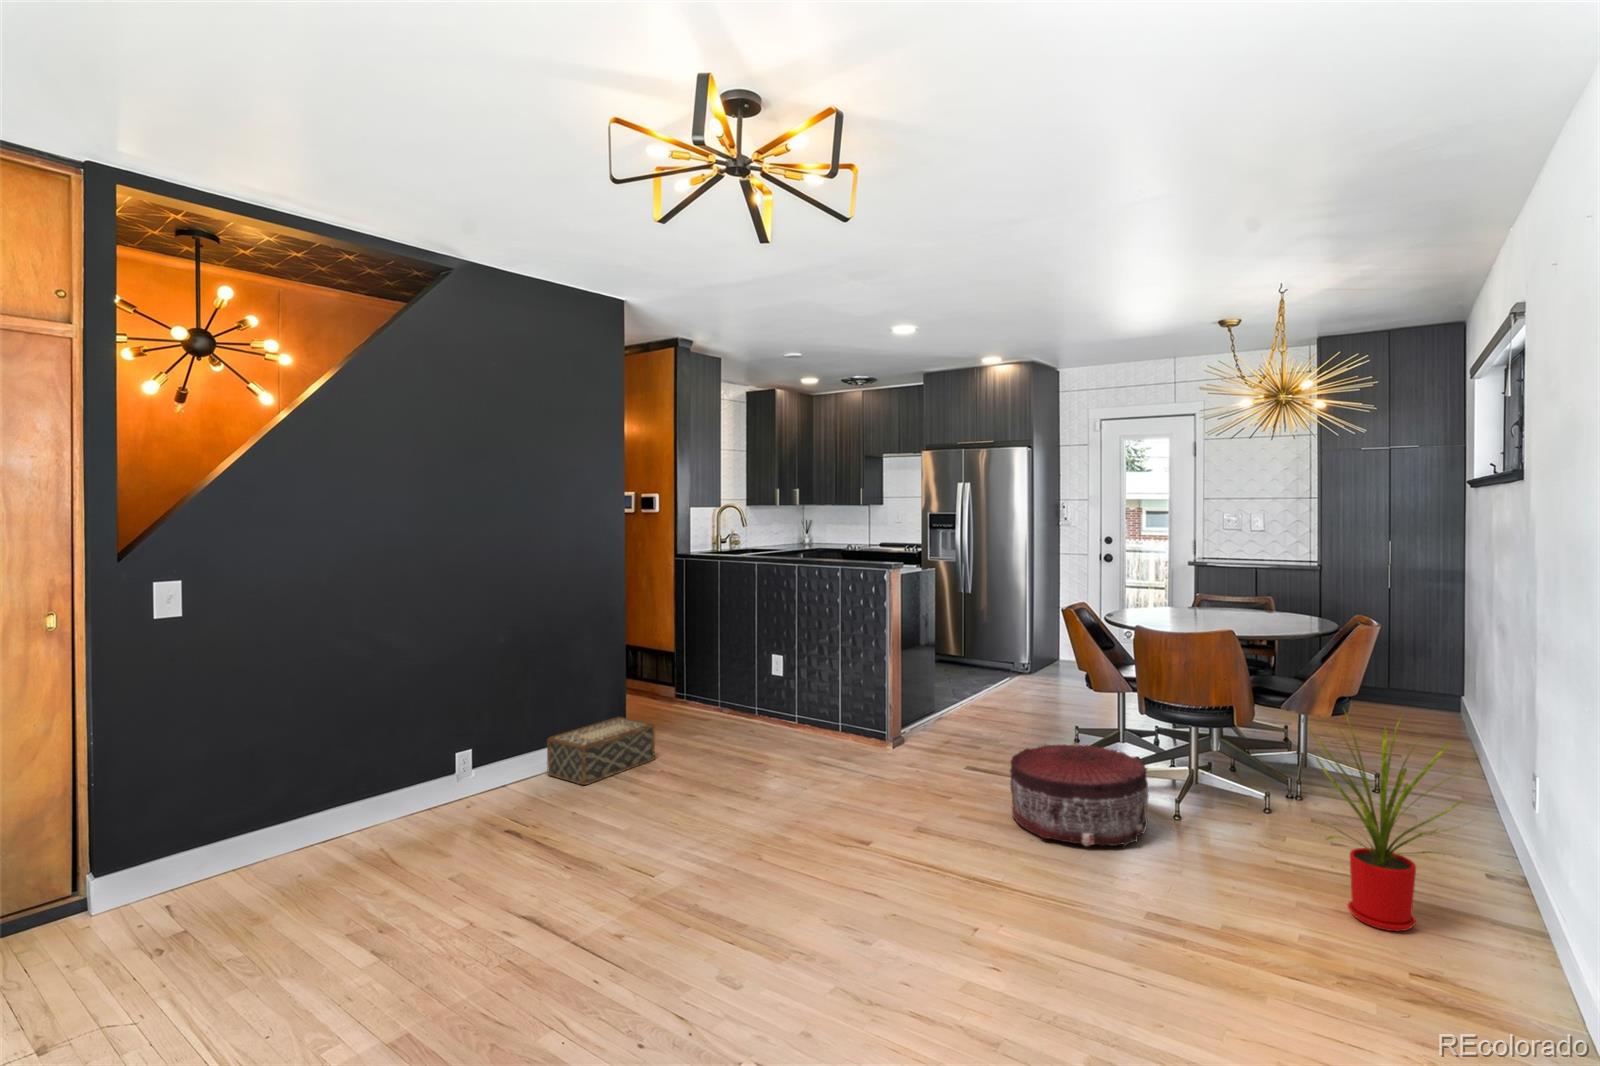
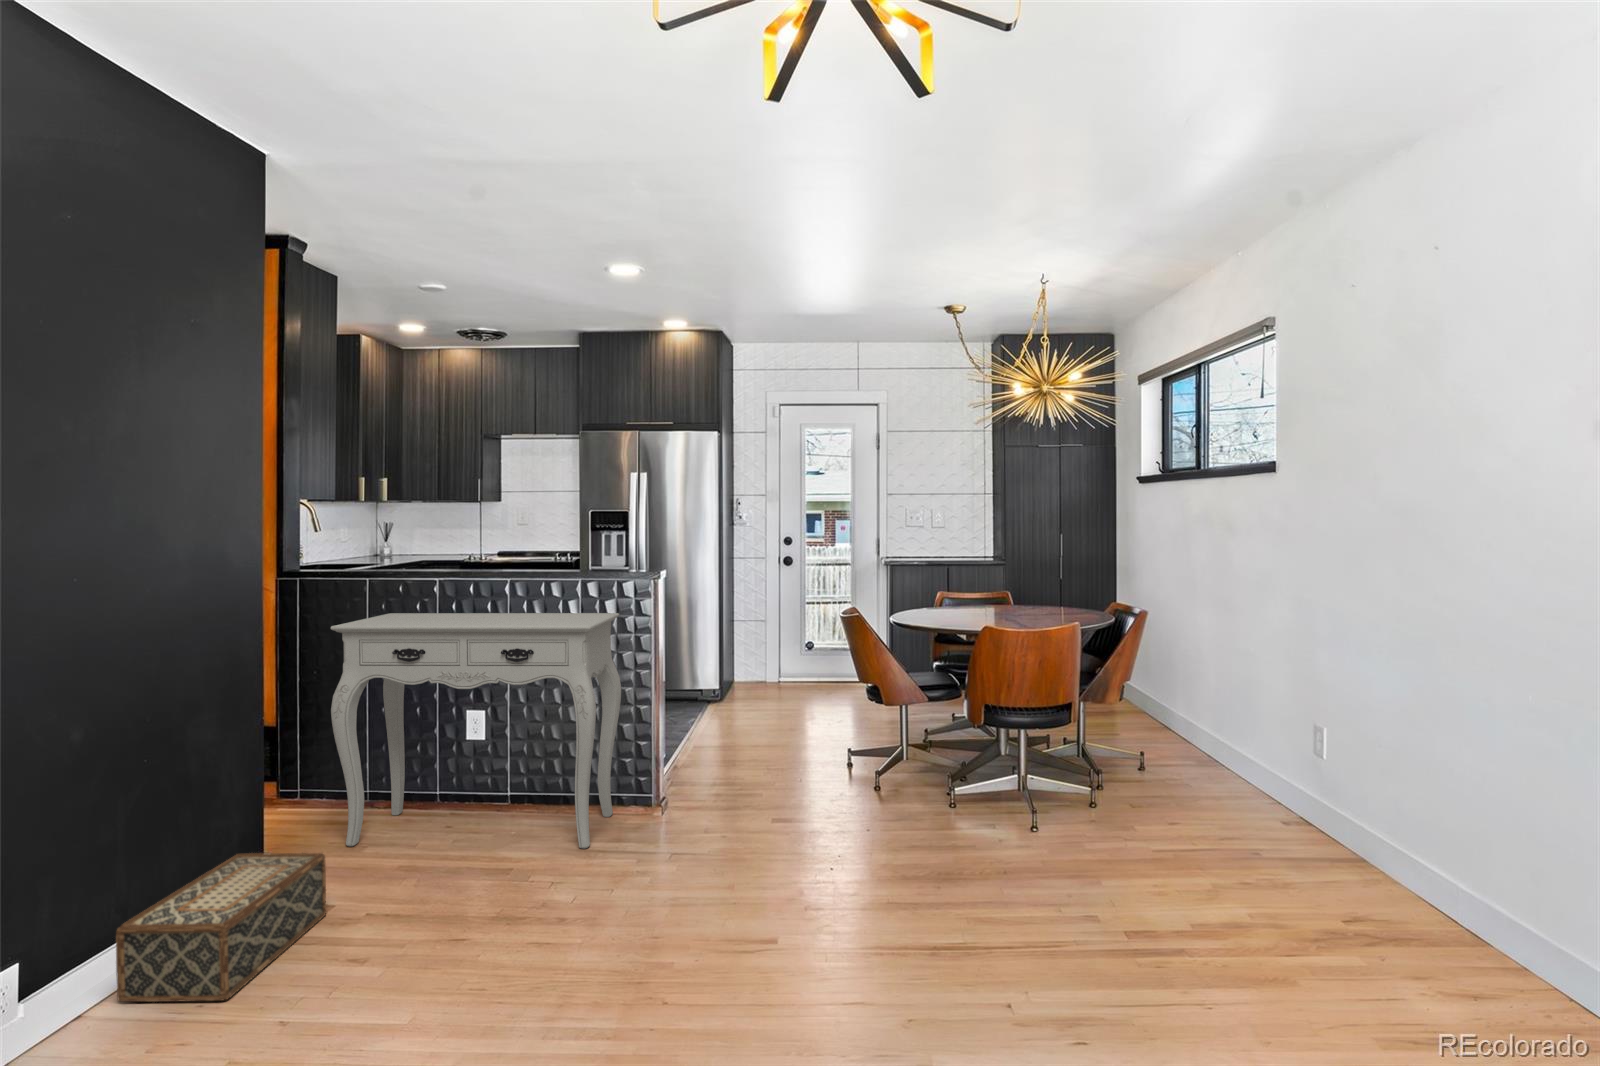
console table: none [686,587,859,756] -> present [331,613,621,849]
house plant: present [1310,716,1468,931] -> none [1237,681,1413,899]
pouf: present [1010,745,1148,846] -> none [906,762,1074,889]

